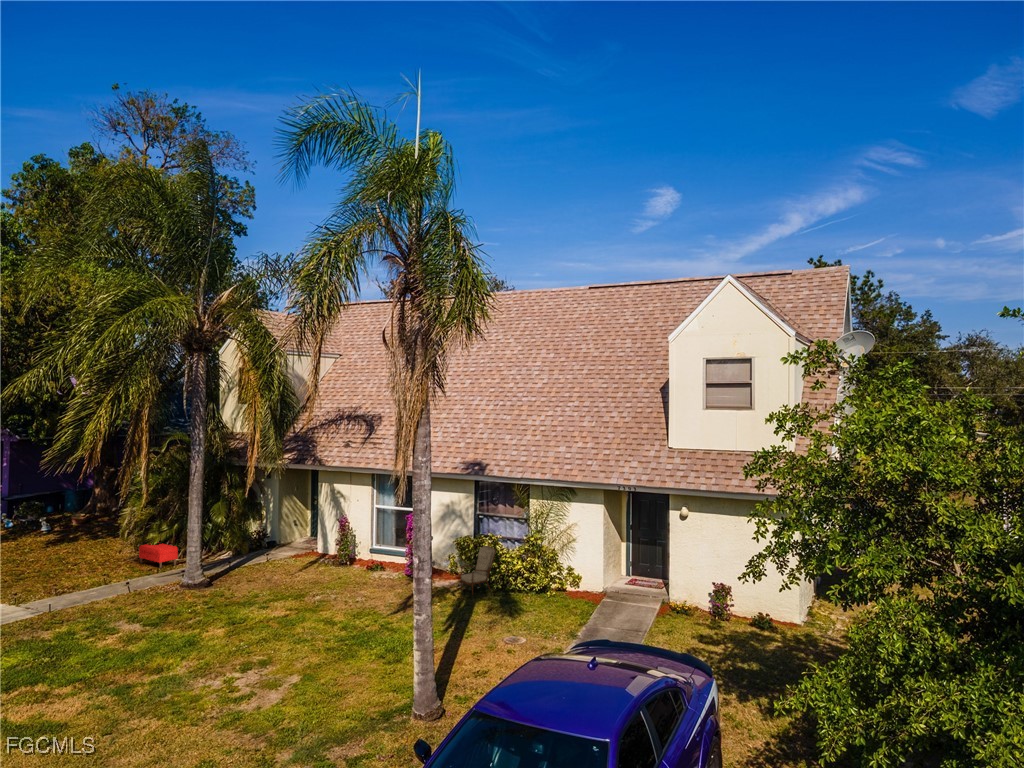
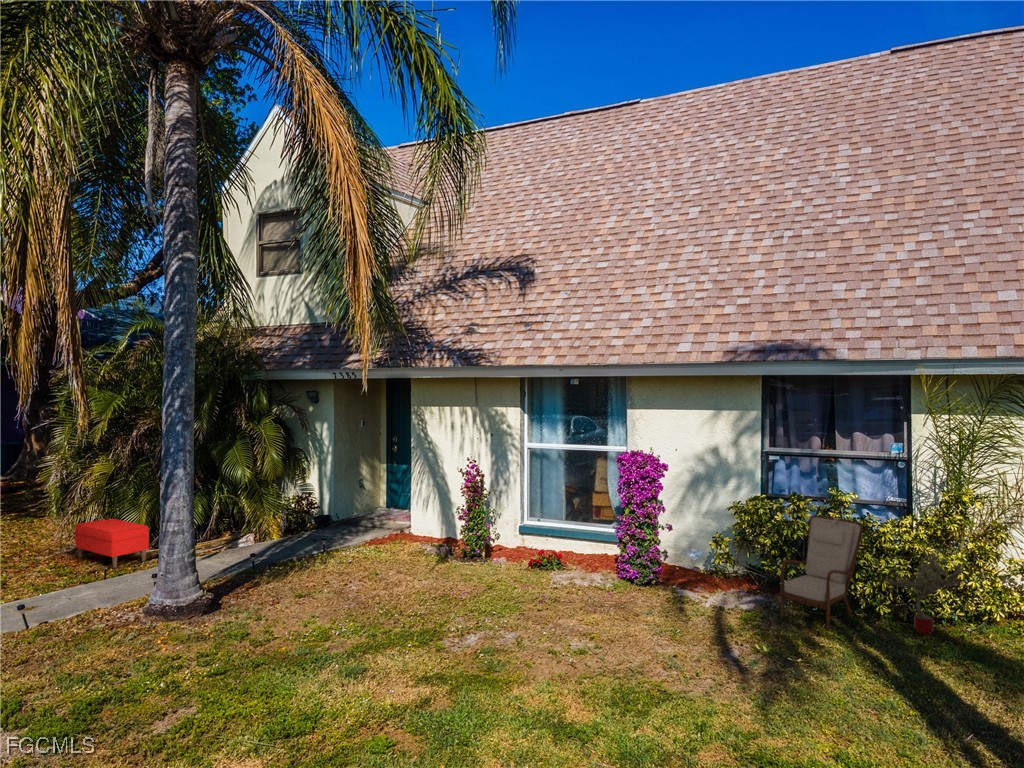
potted tree: none [499,560,524,597] -> present [885,548,965,635]

